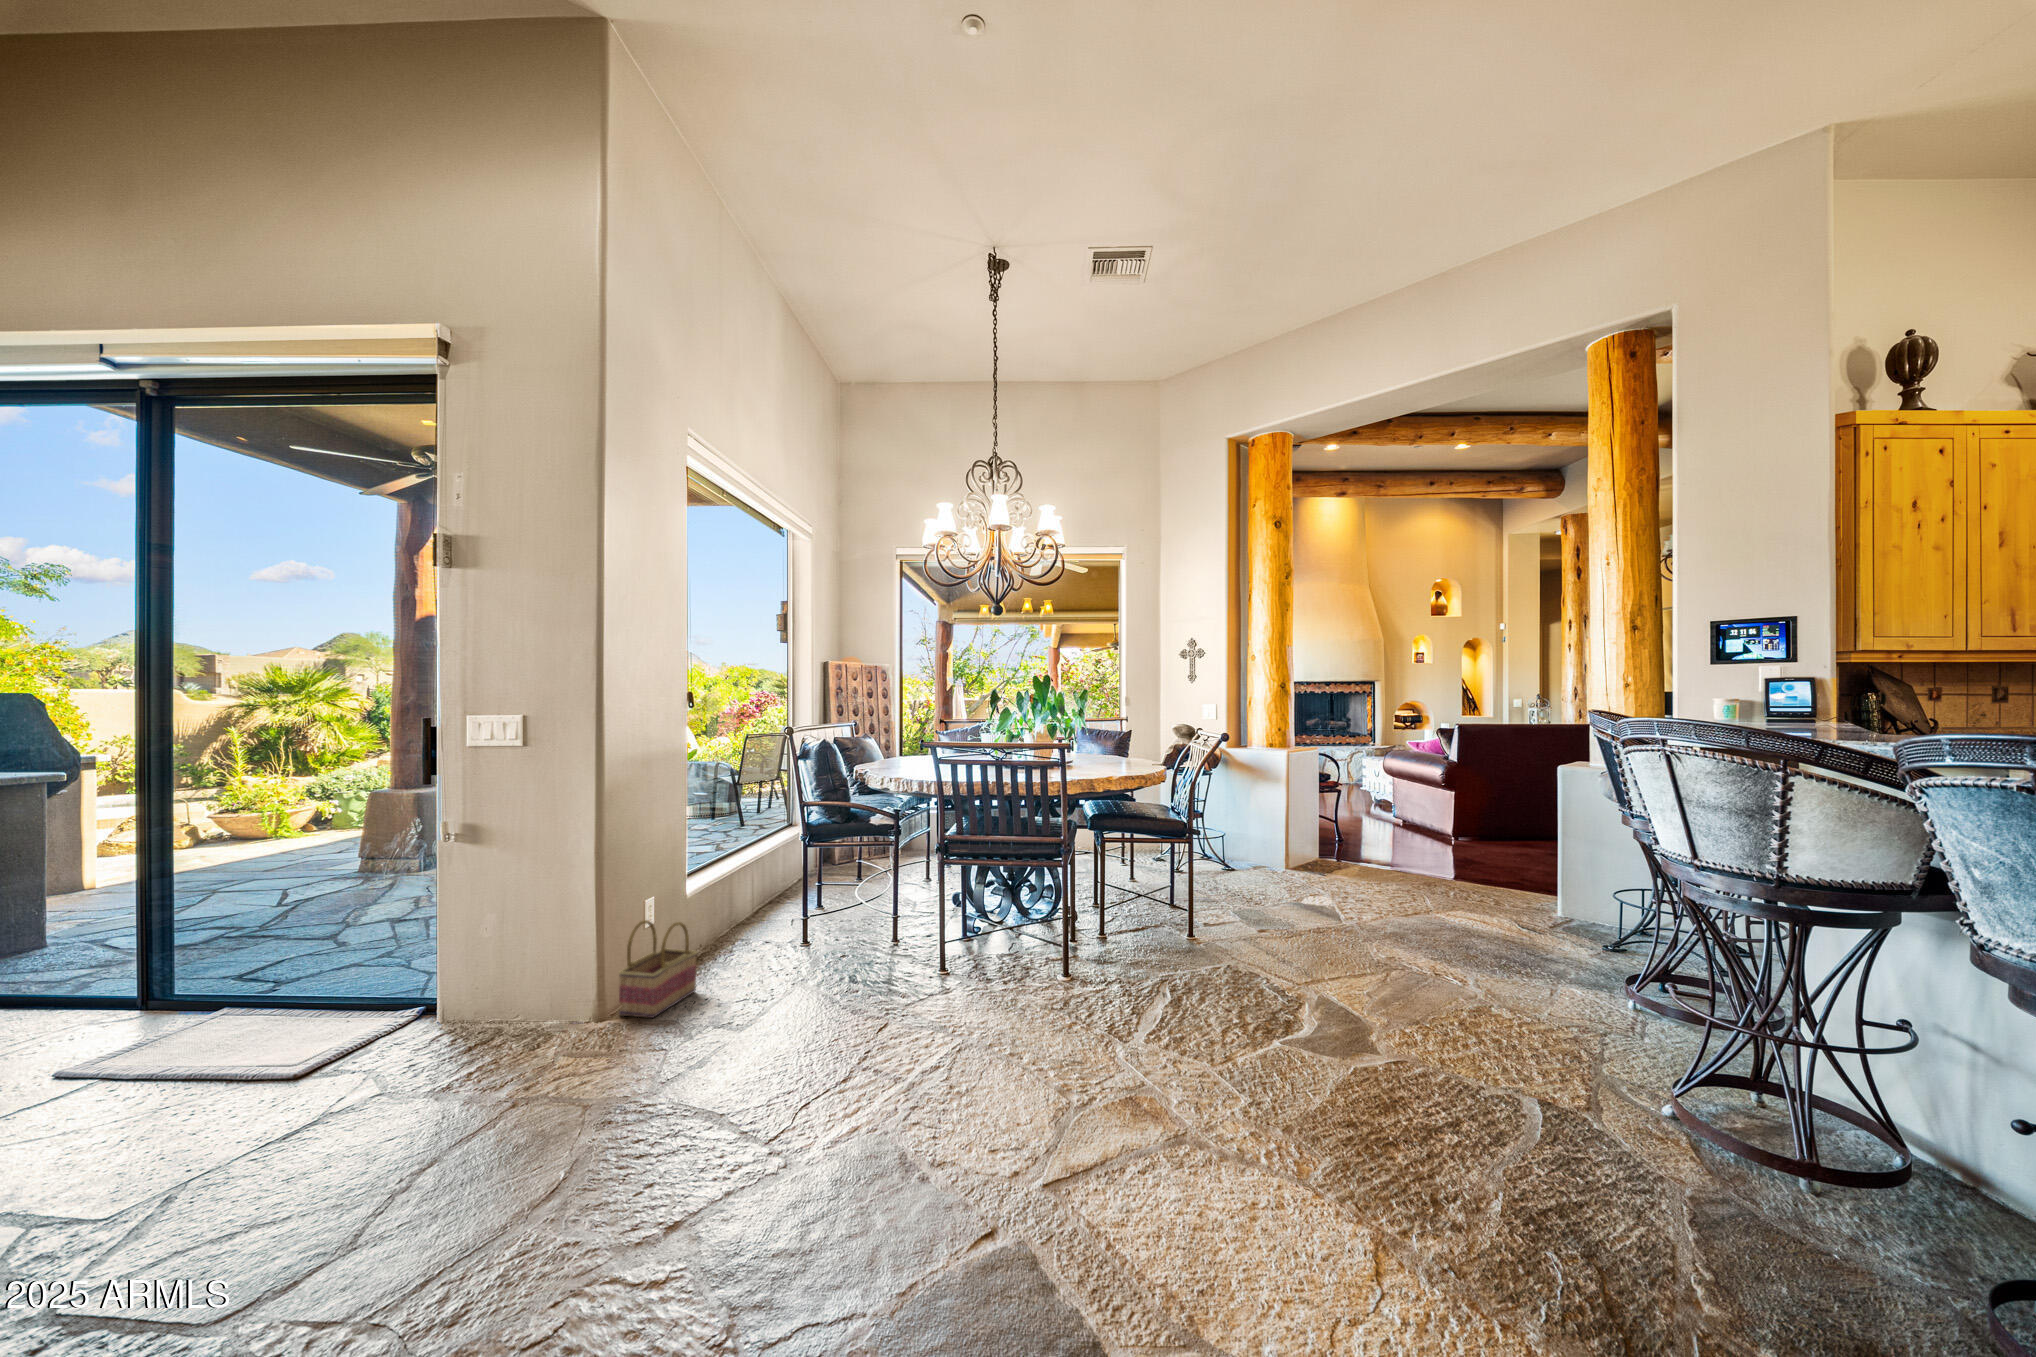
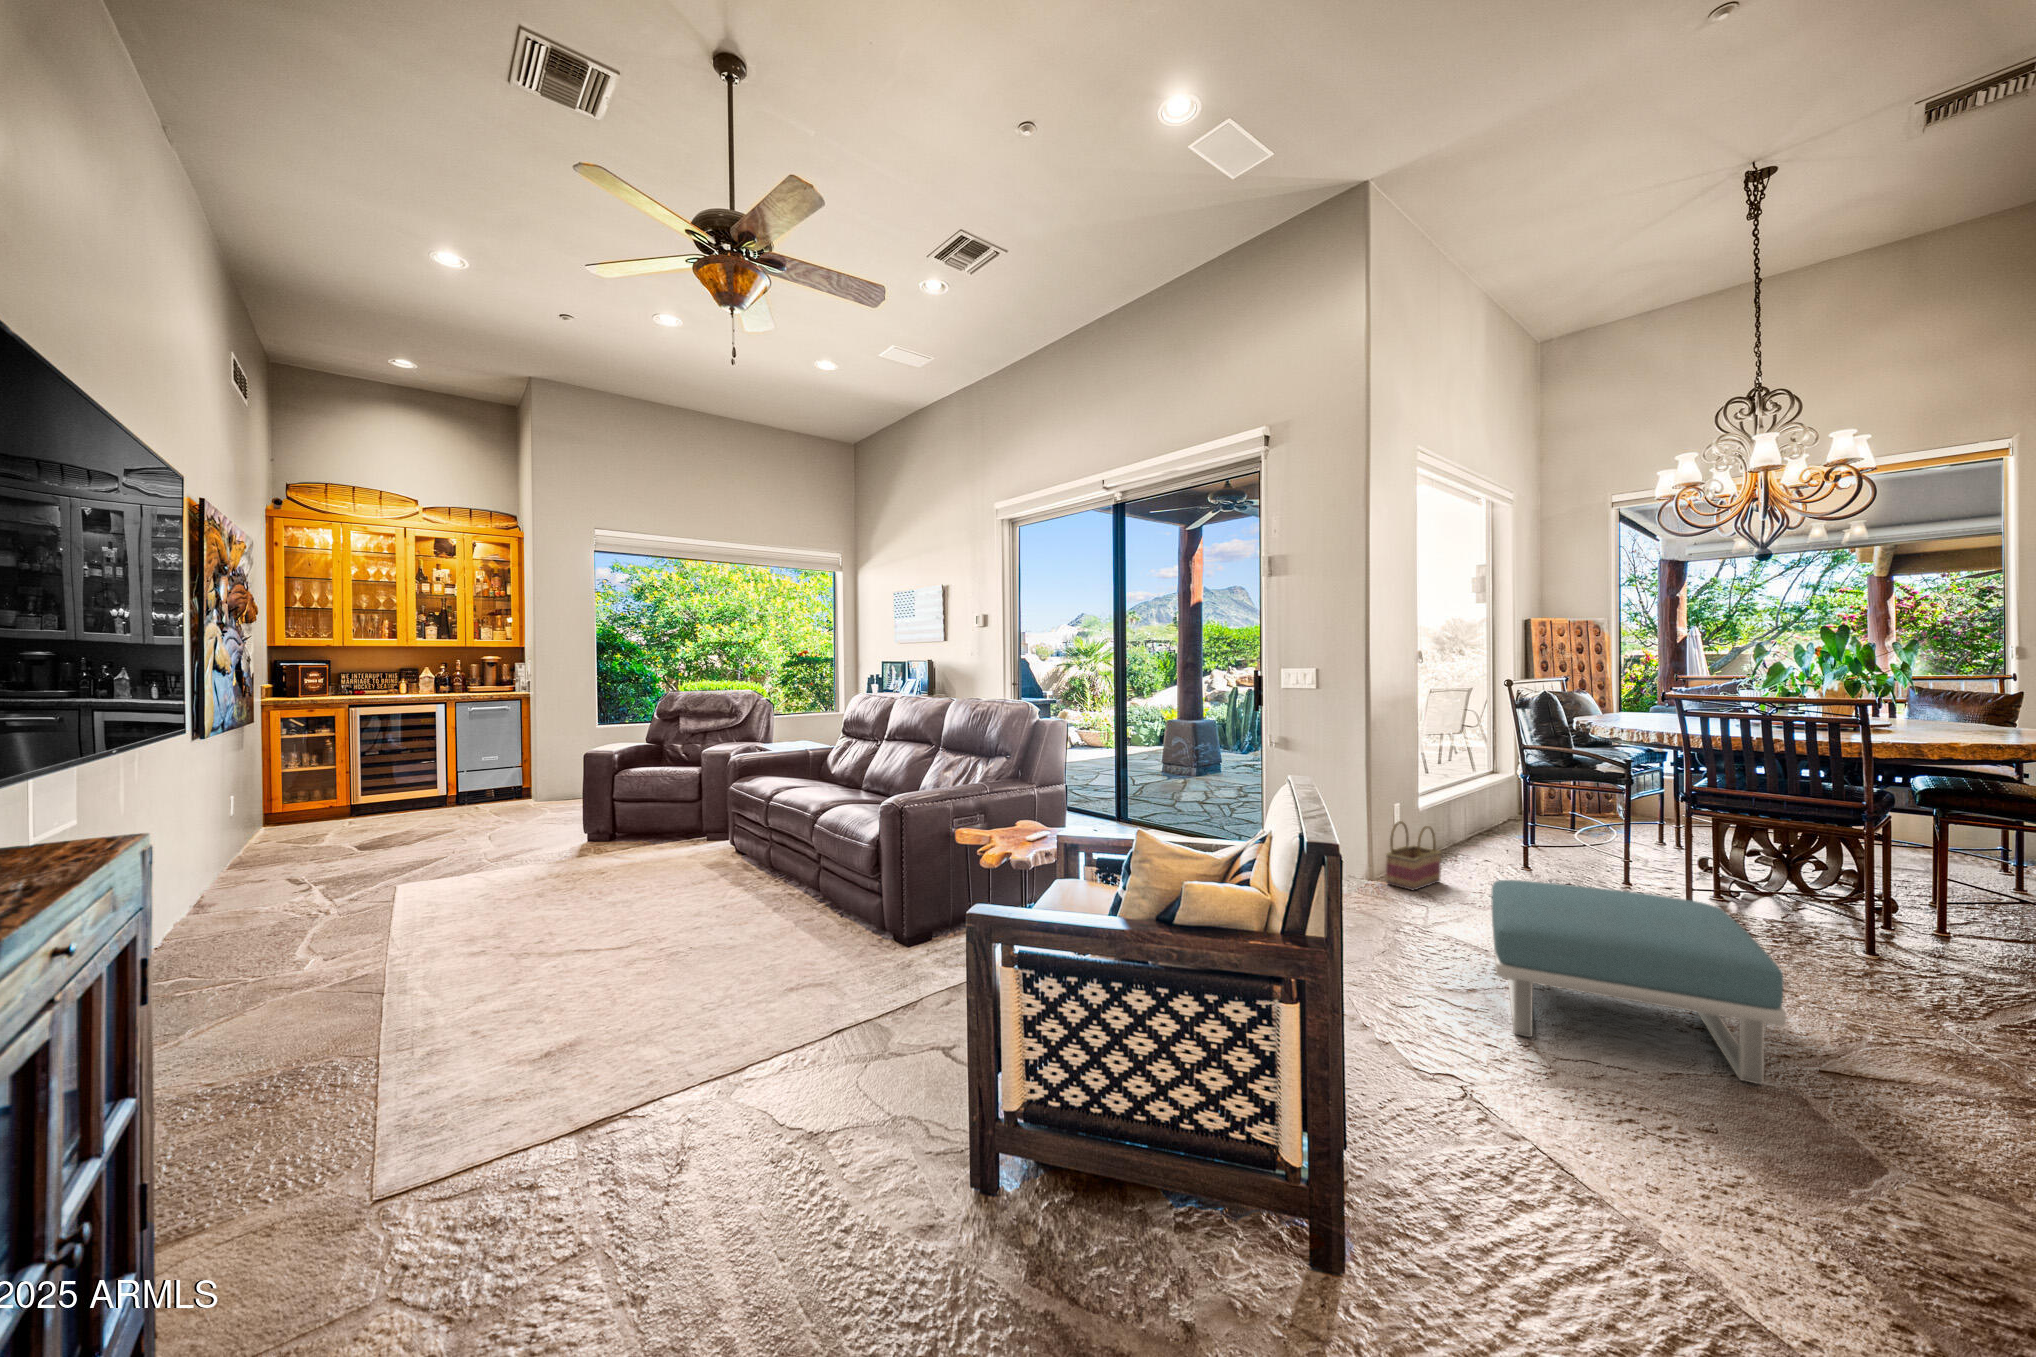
footstool: none [674,988,1009,1302] -> present [1491,880,1786,1084]

